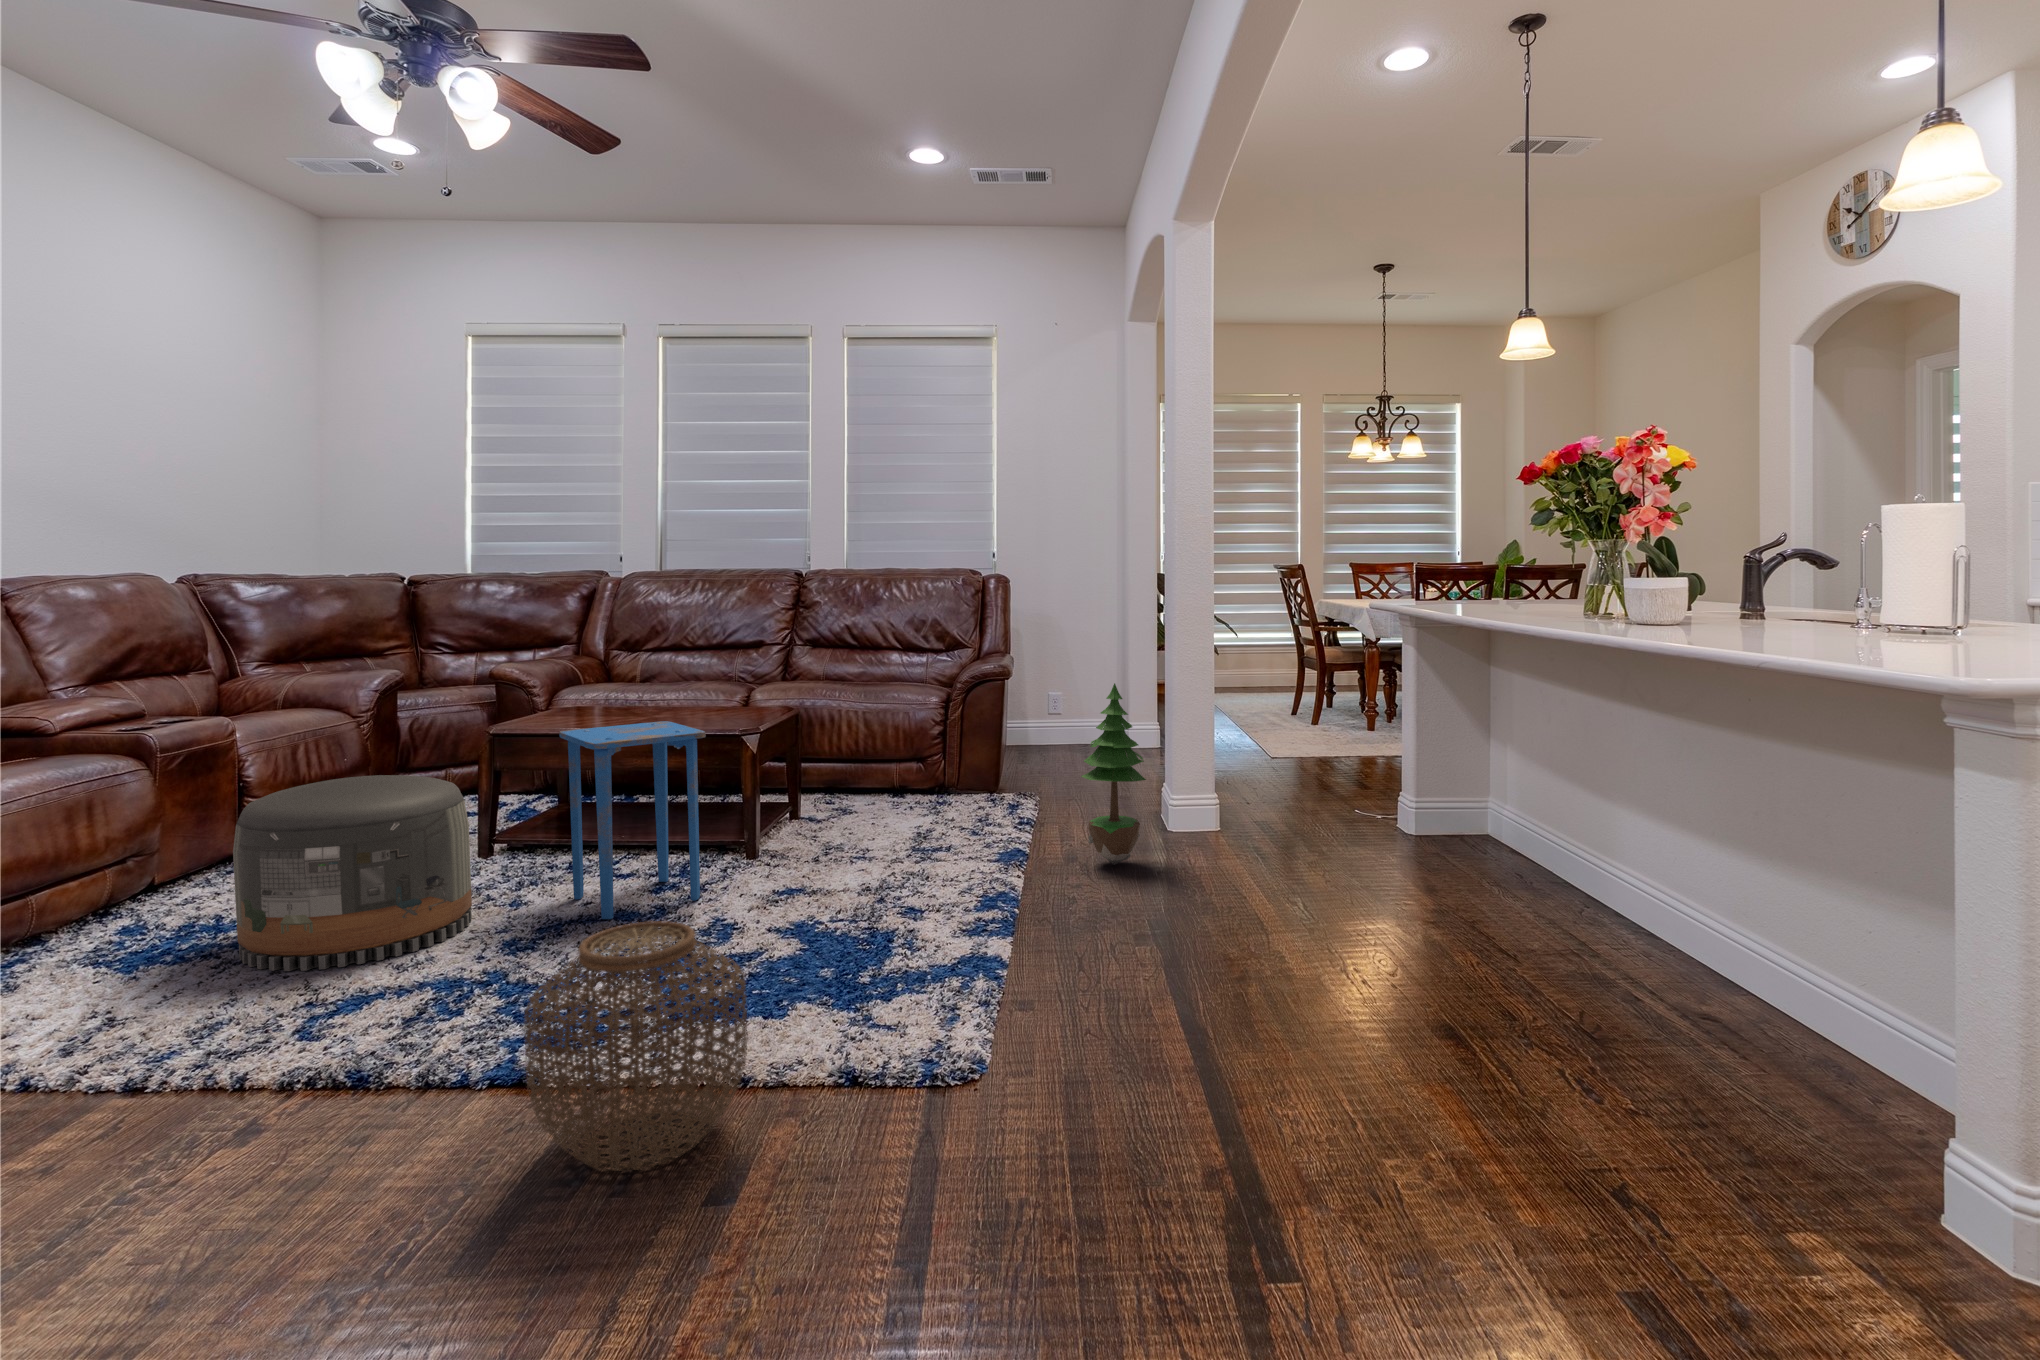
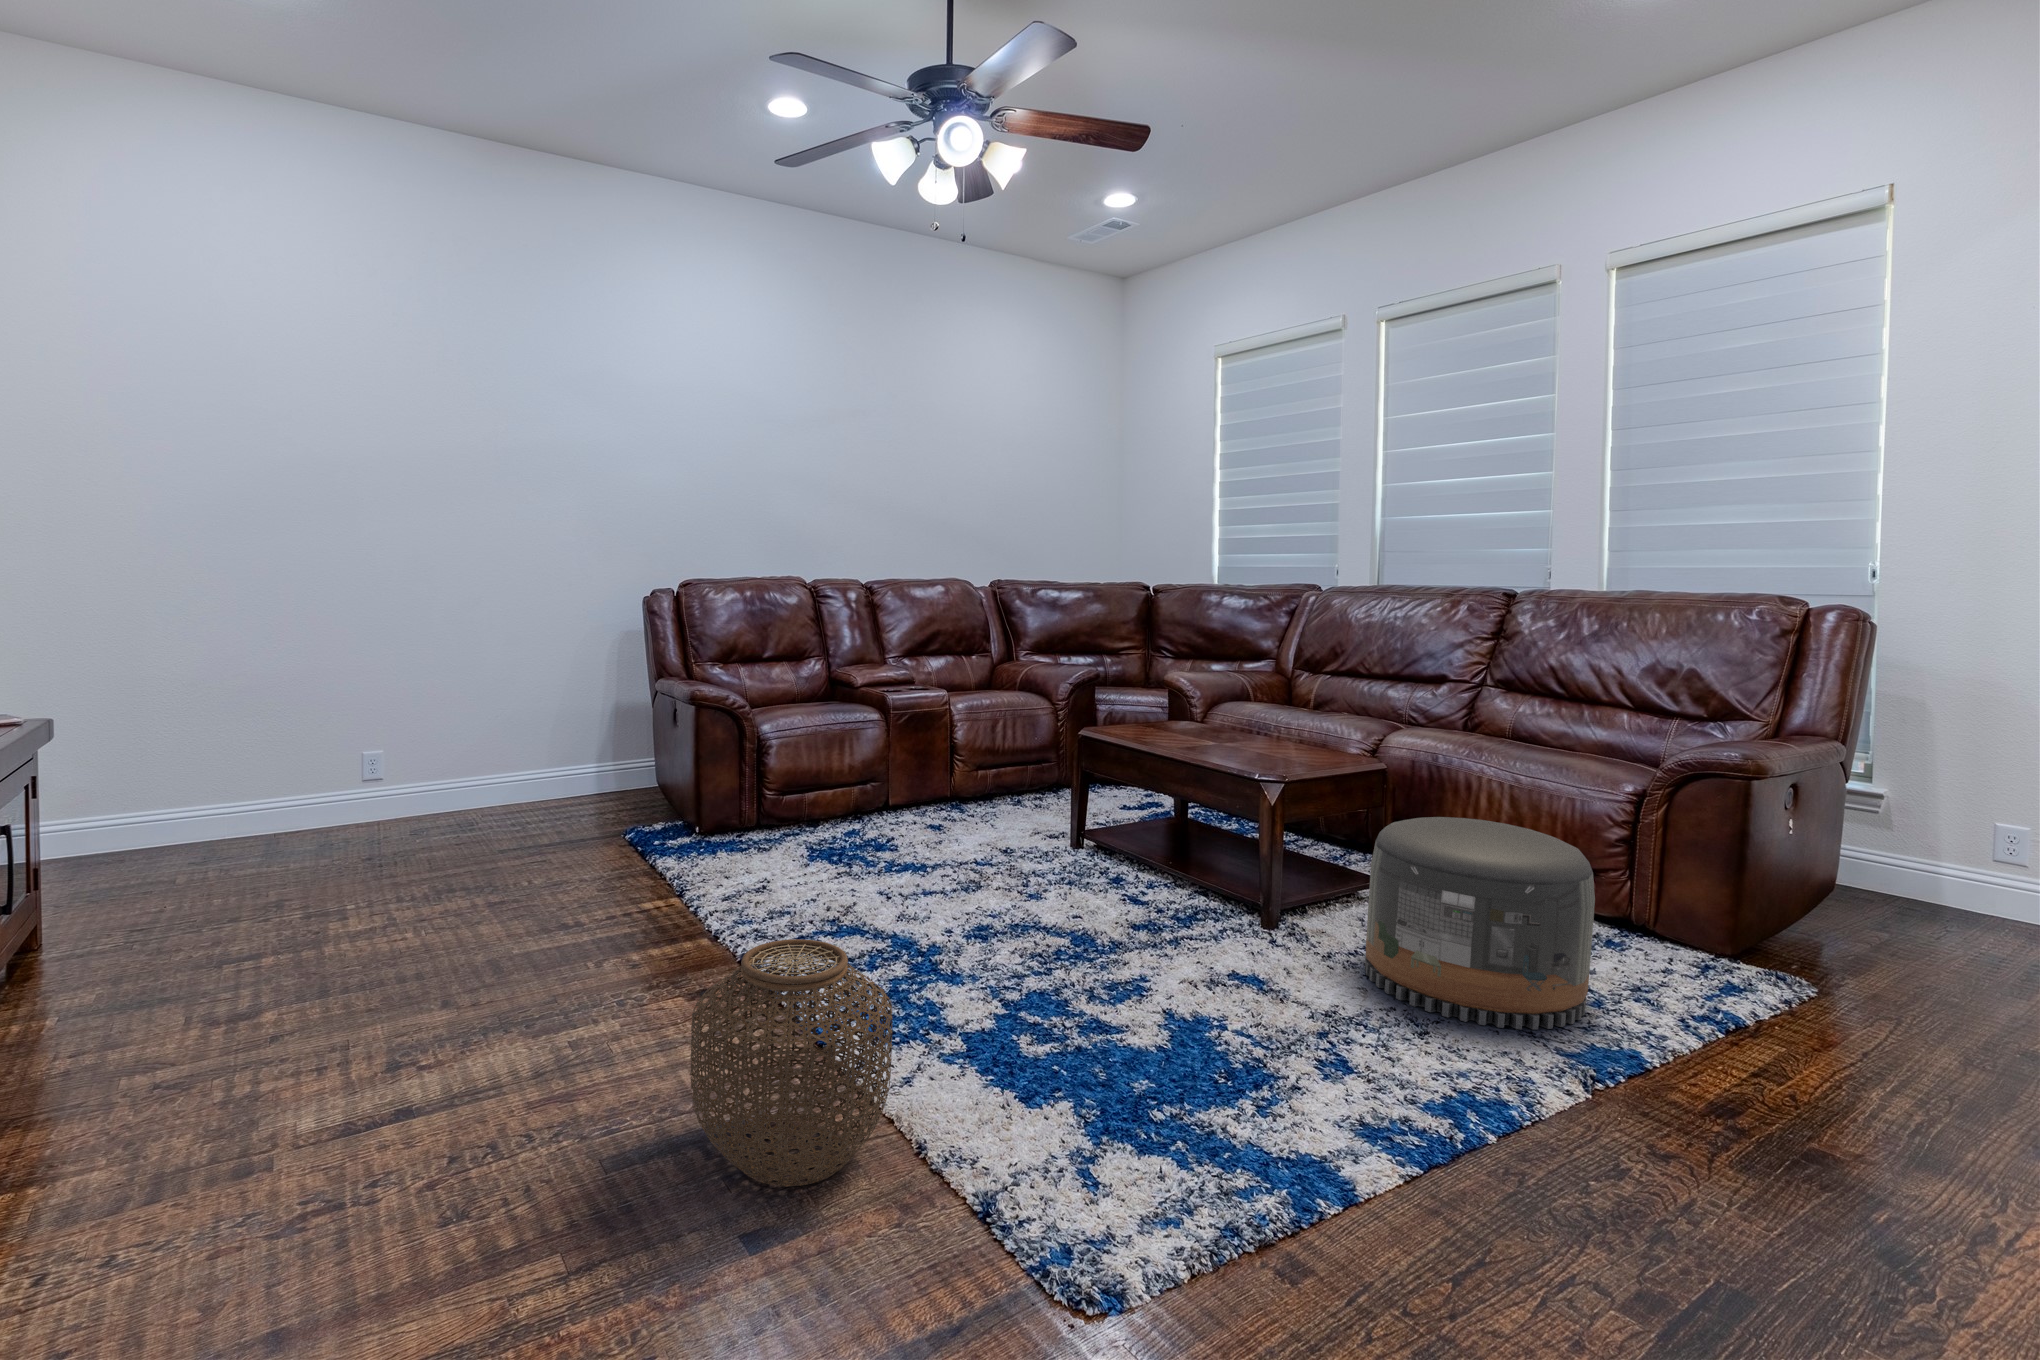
potted tree: present [1081,683,1146,865] -> none [1692,815,1832,1119]
side table: present [559,721,706,919] -> none [1062,744,1181,947]
pouf: present [233,775,472,971] -> present [1365,817,1595,1029]

